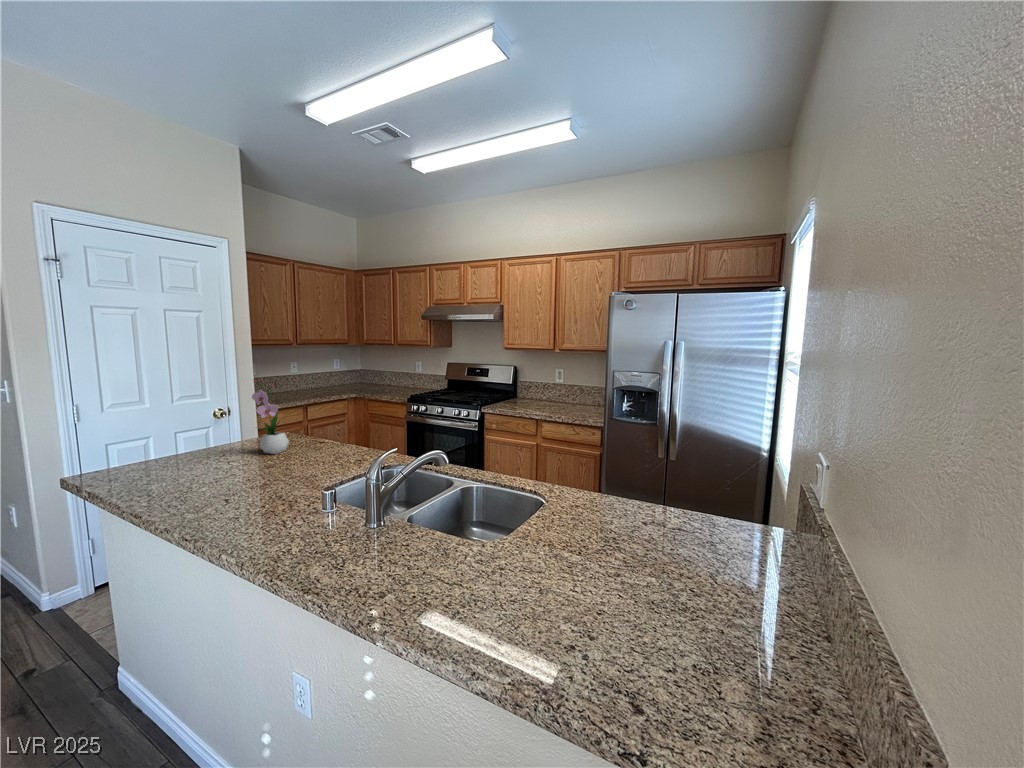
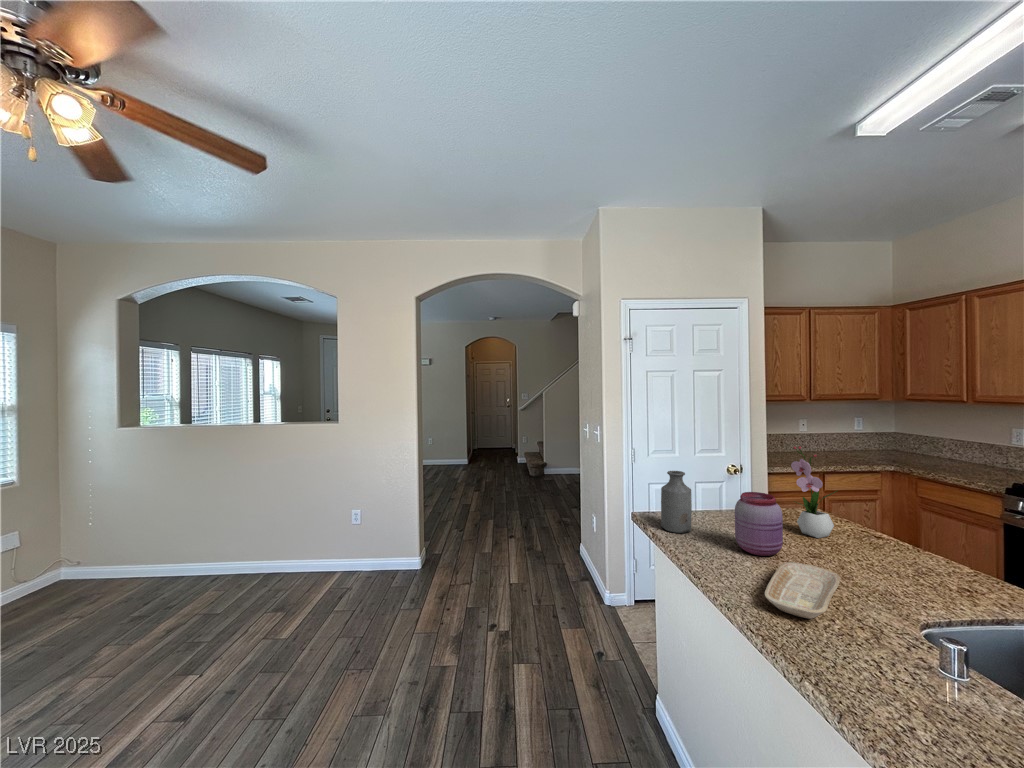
bottle: none [101,417,146,485] -> present [661,471,692,533]
jar: none [191,424,239,481] -> present [735,492,783,556]
tray: none [205,473,277,515] -> present [765,562,840,619]

